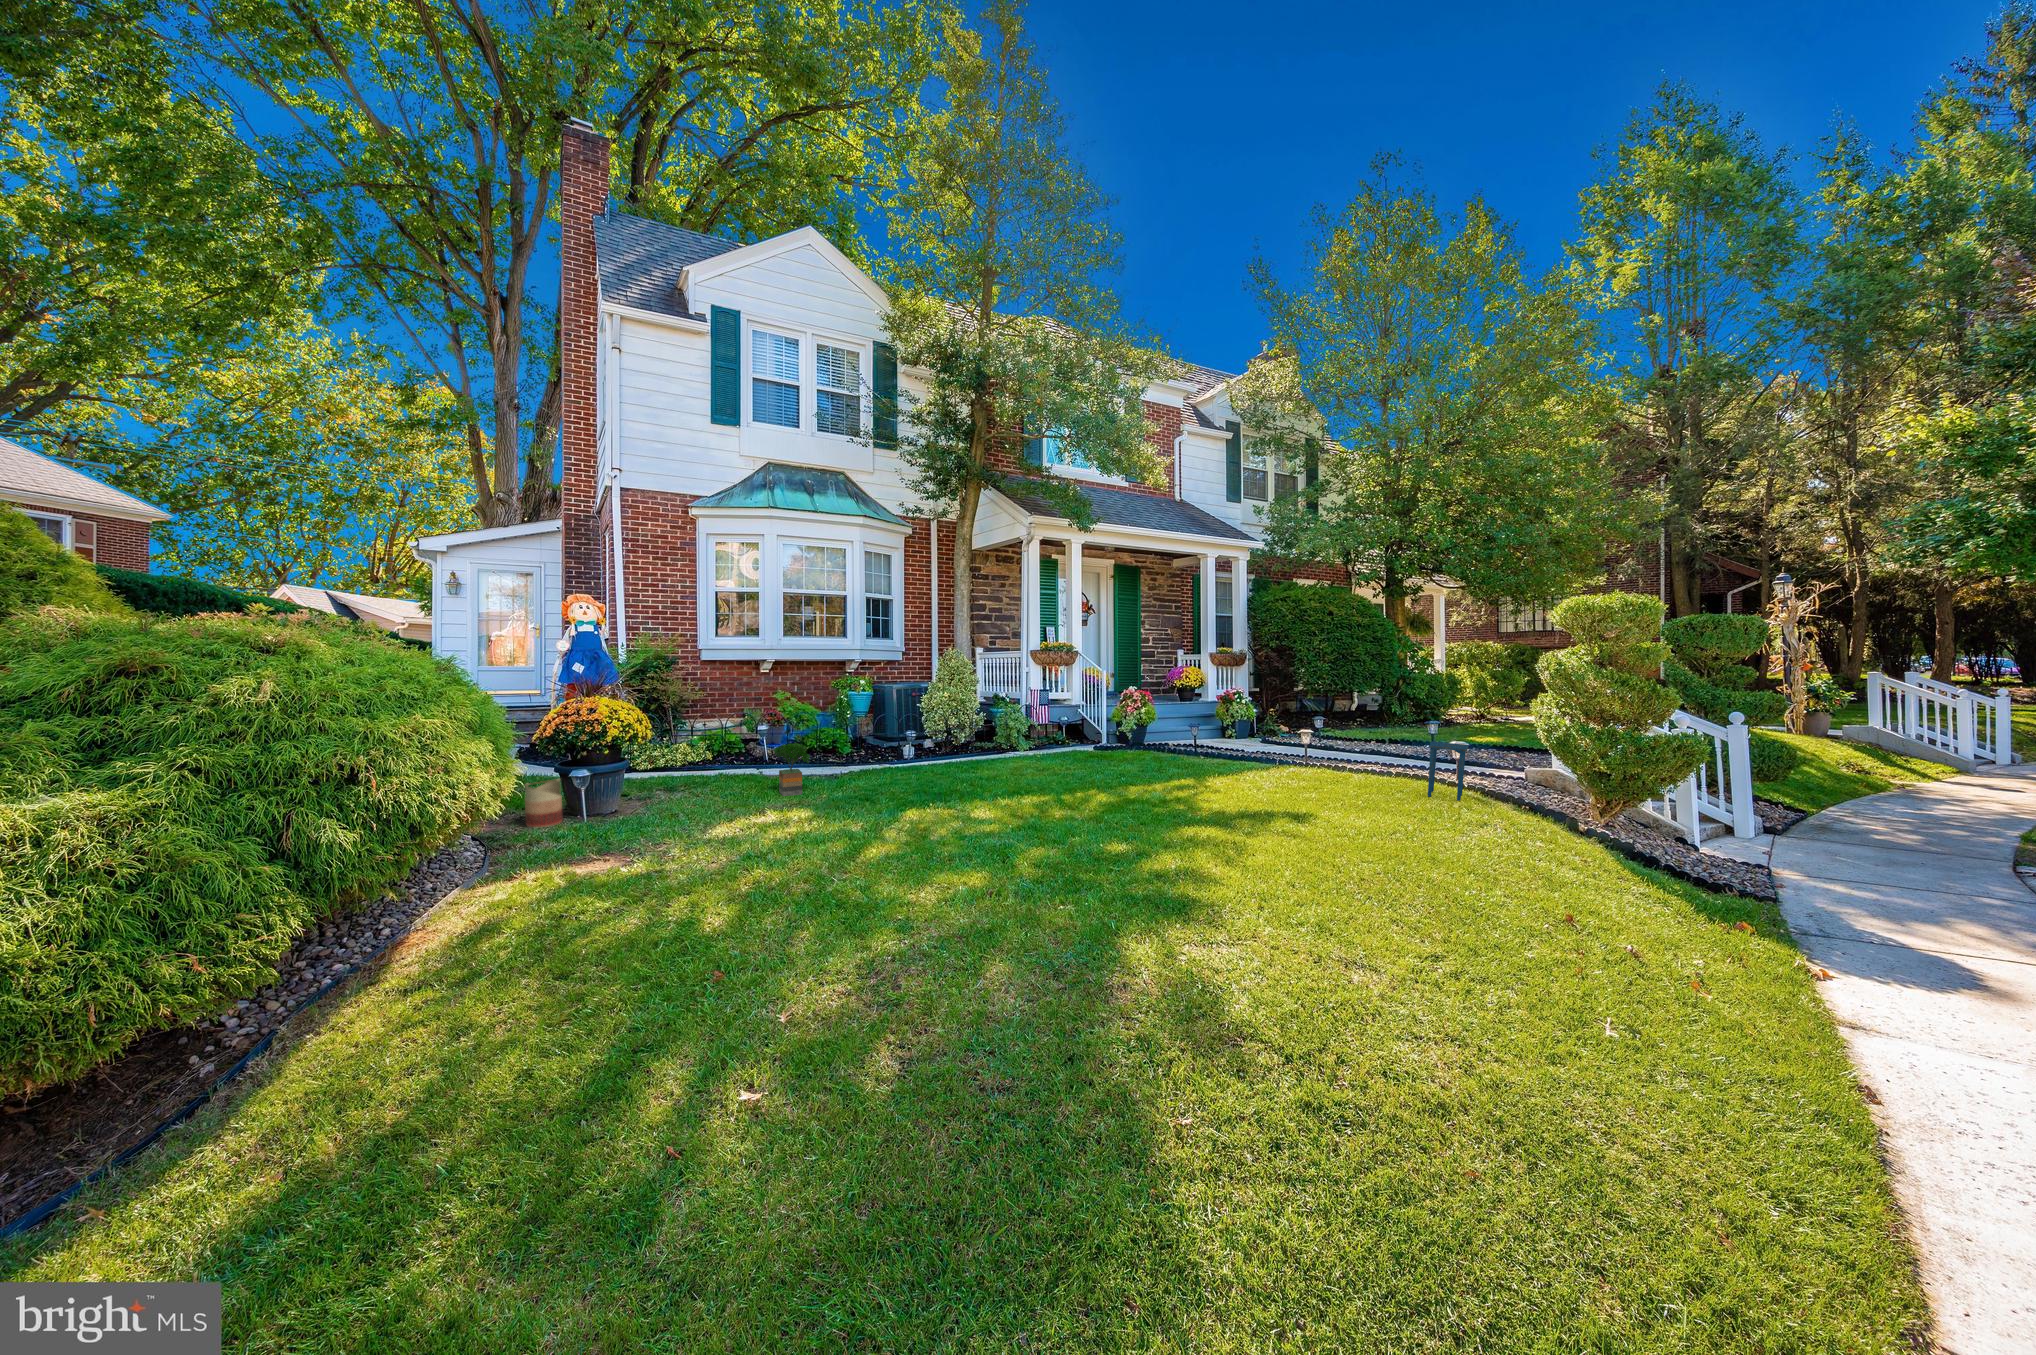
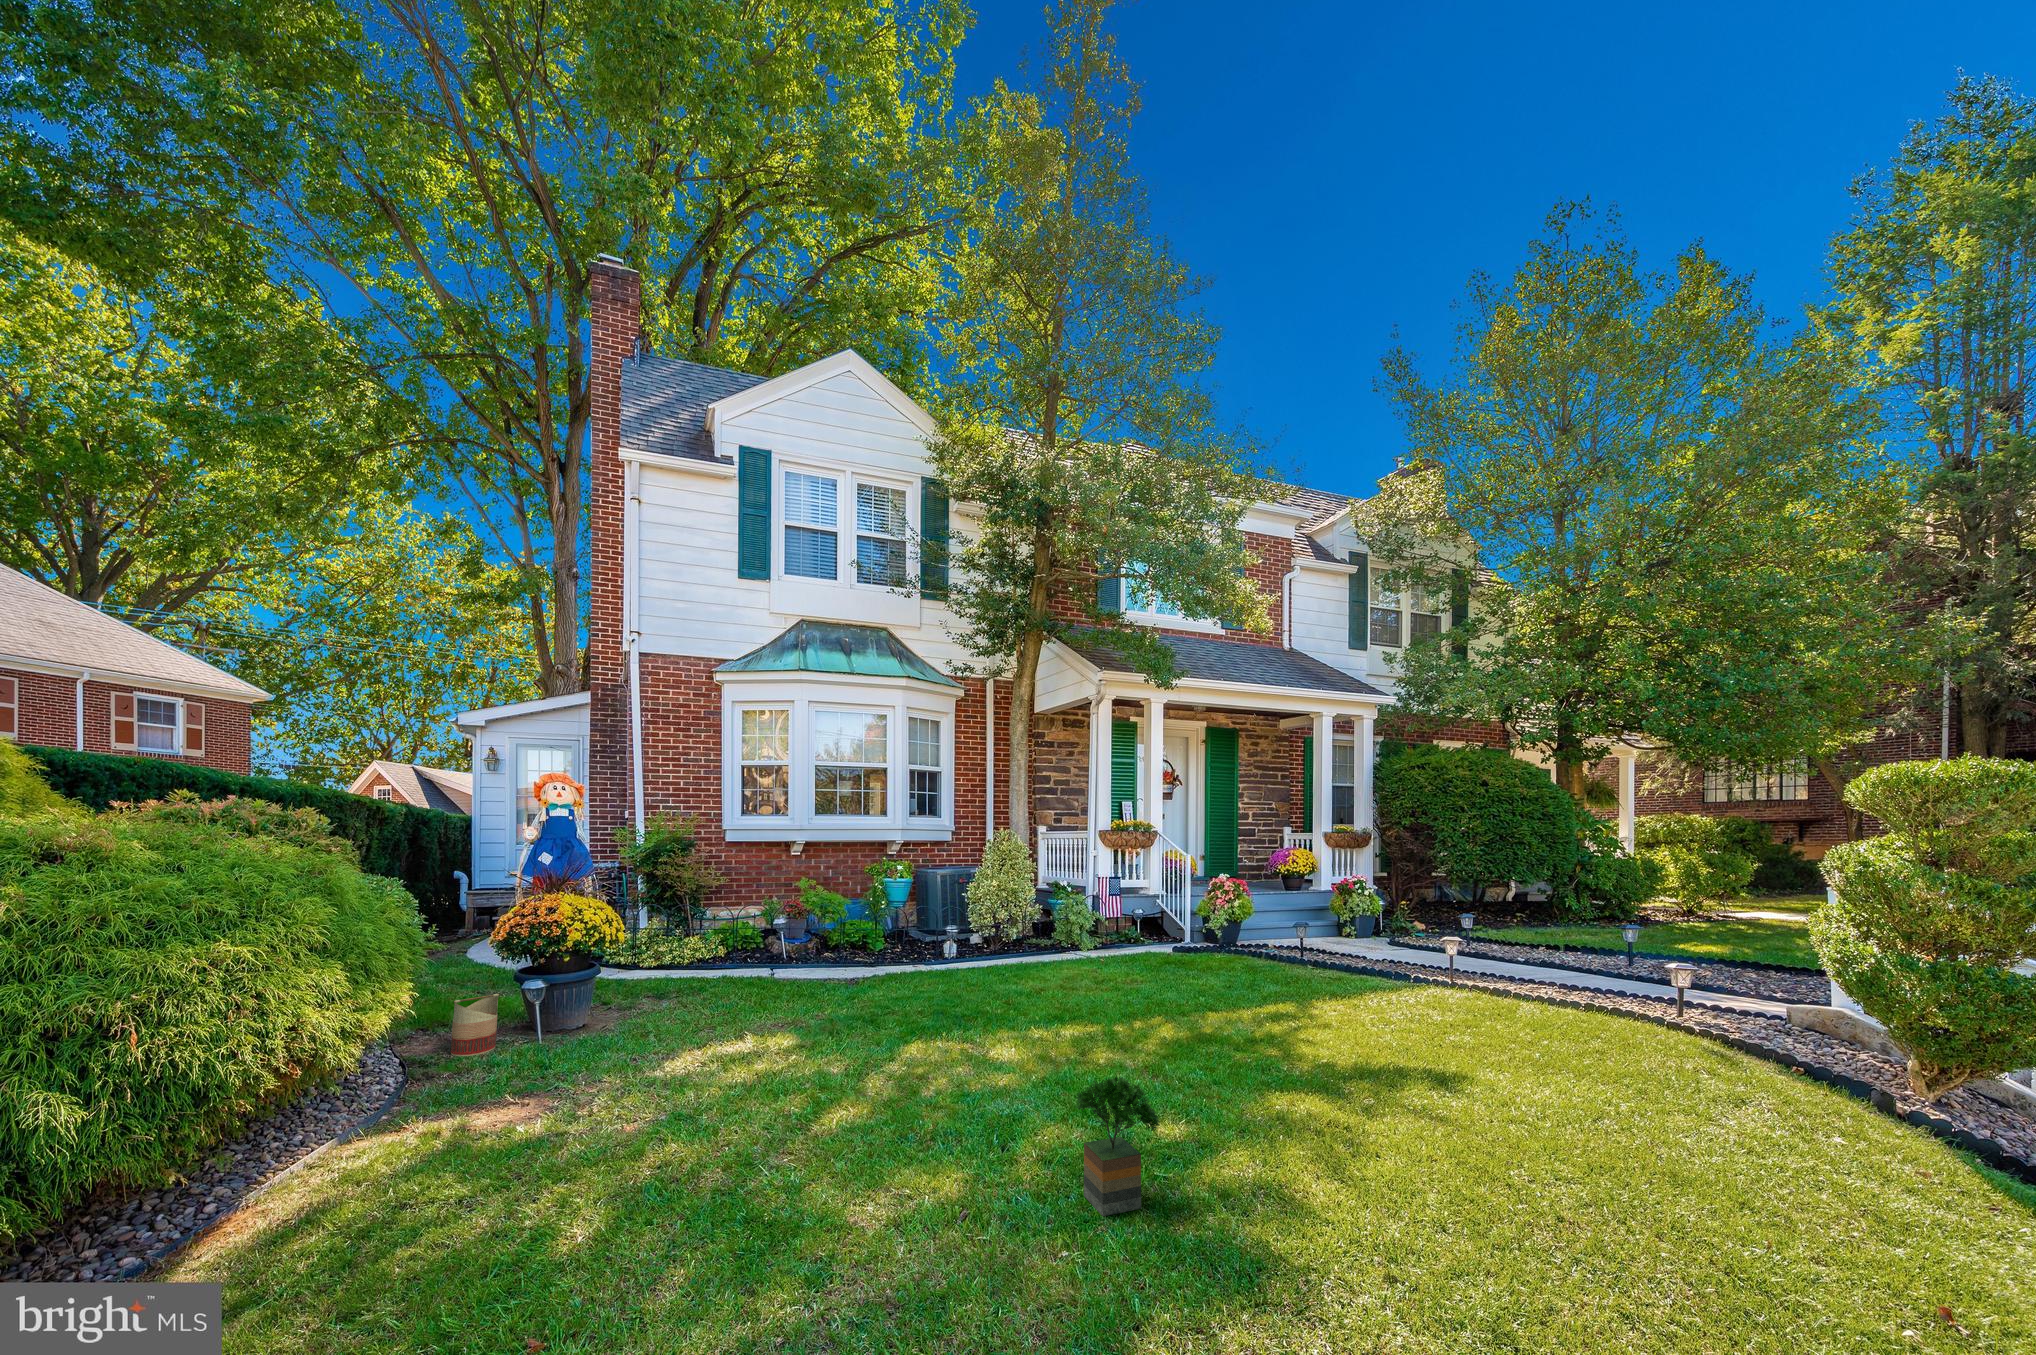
side table: present [1428,741,1468,801] -> none [1613,962,1673,1051]
potted tree: present [774,743,810,796] -> present [1076,1076,1160,1216]

